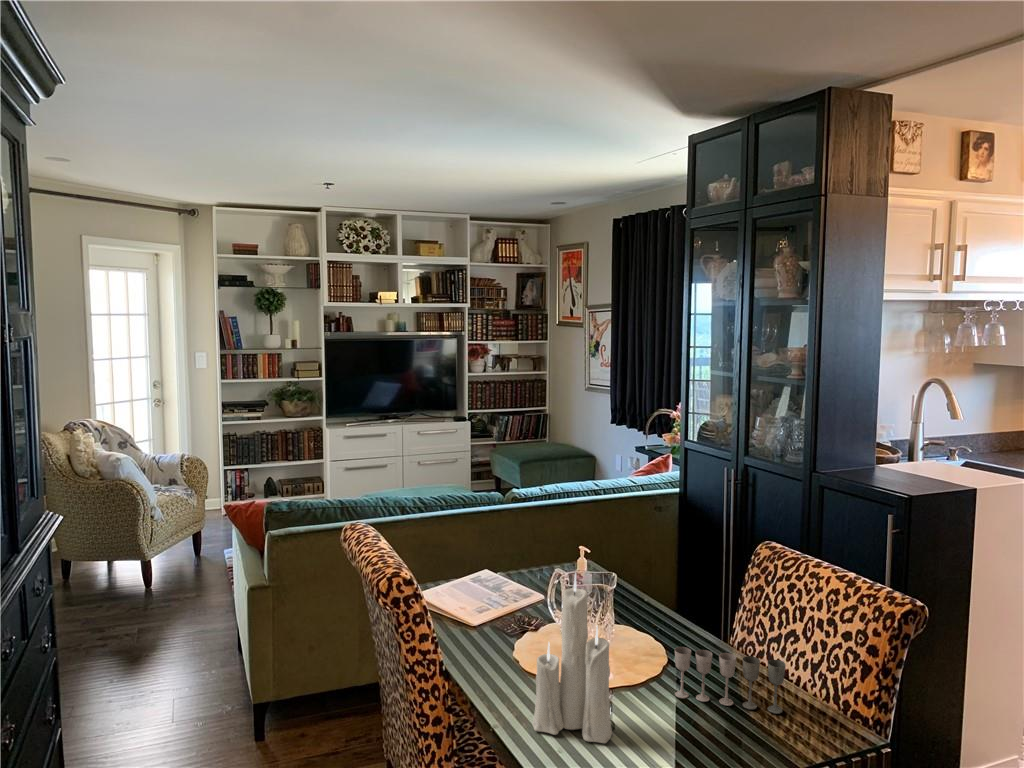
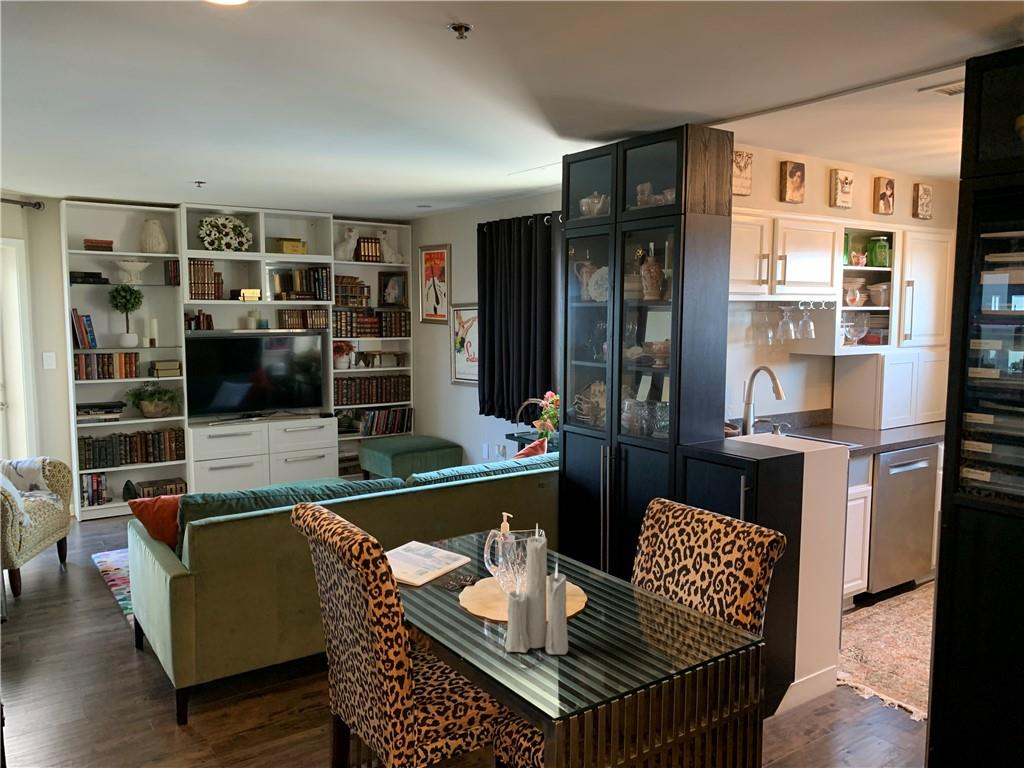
wine glass: present [675,647,786,714] -> none [605,580,690,623]

